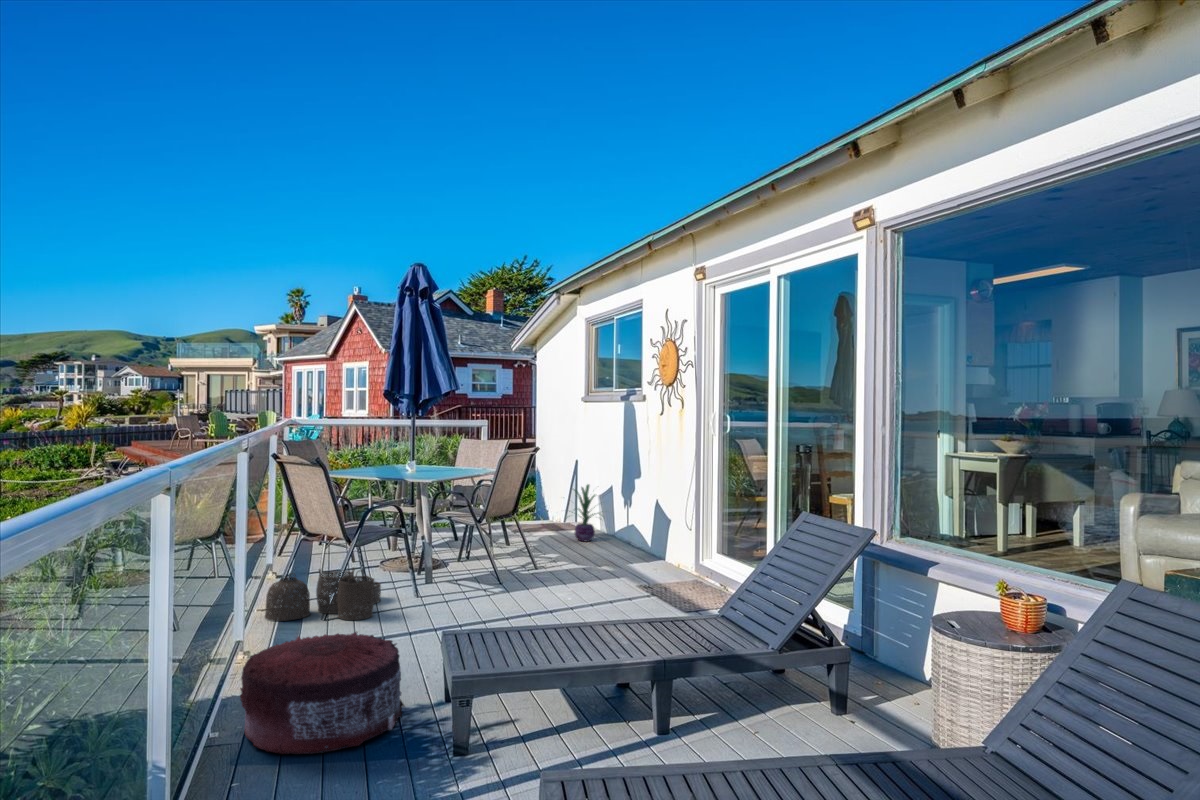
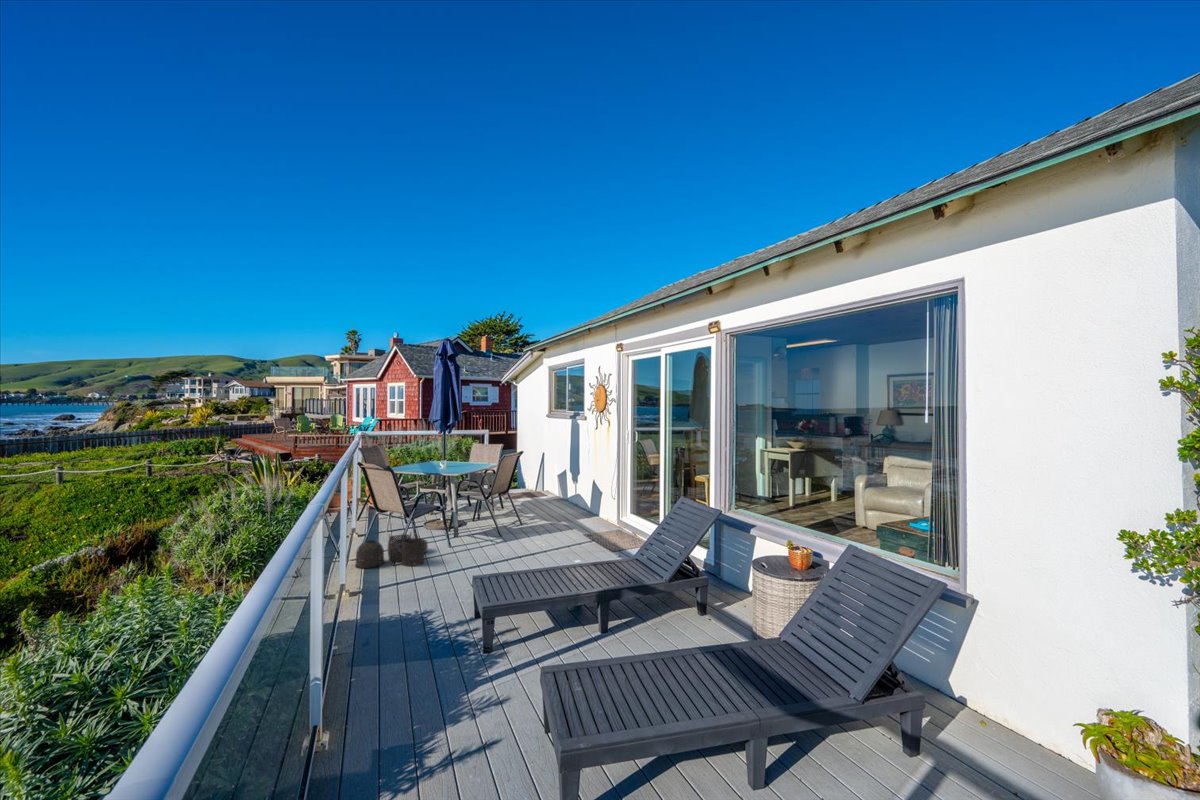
decorative plant: present [572,485,602,541] -> none [533,470,570,506]
pouf: present [240,632,404,754] -> none [353,578,451,656]

